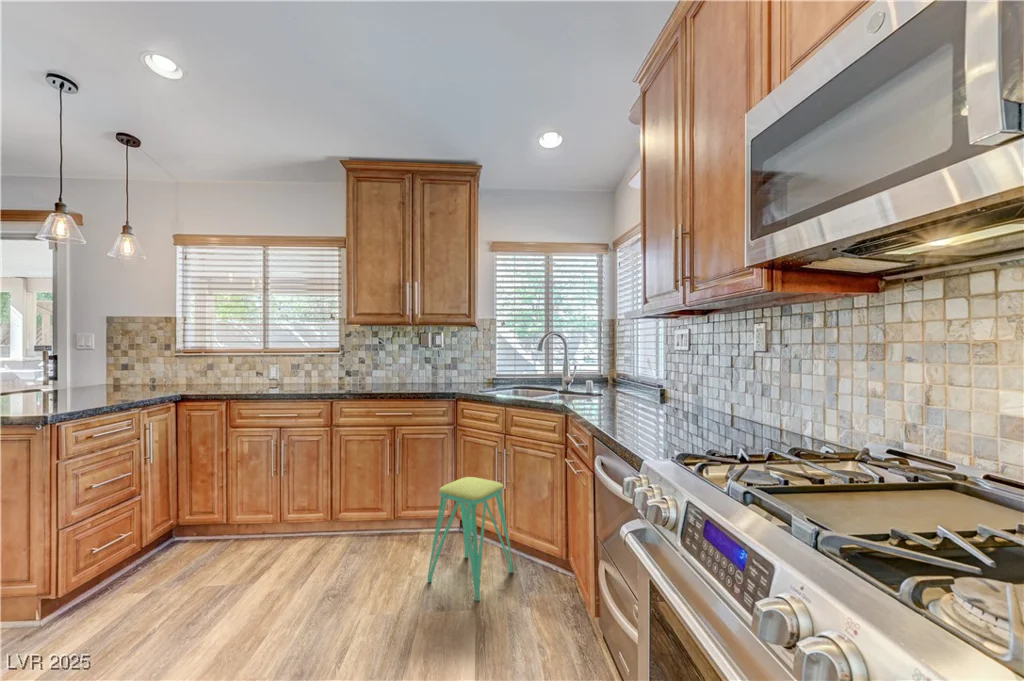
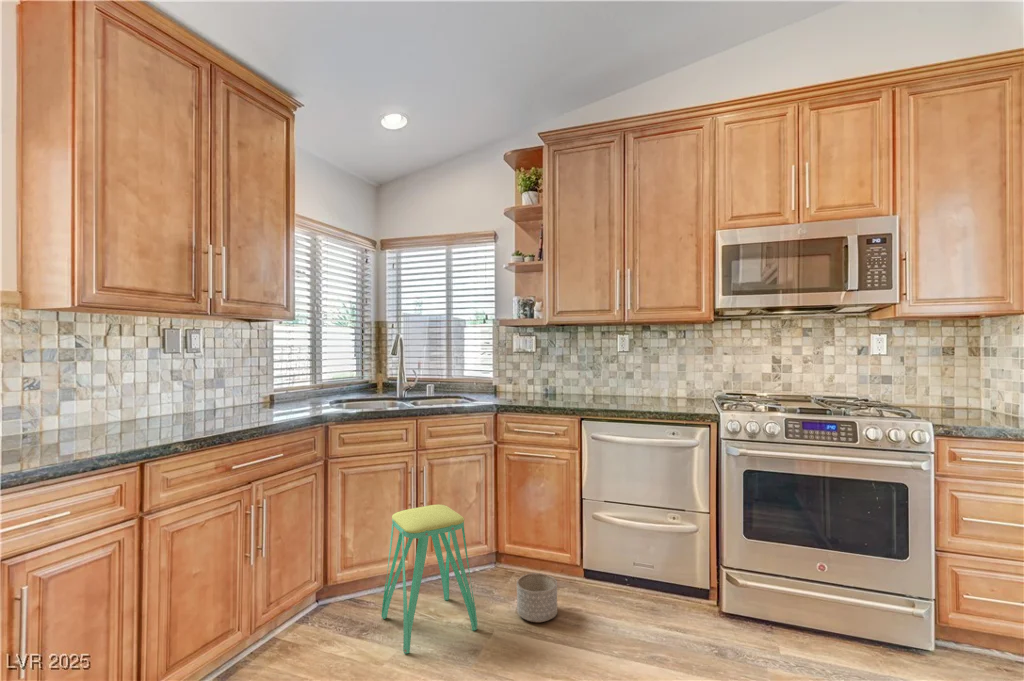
planter: none [505,581,548,637] -> present [517,573,557,623]

